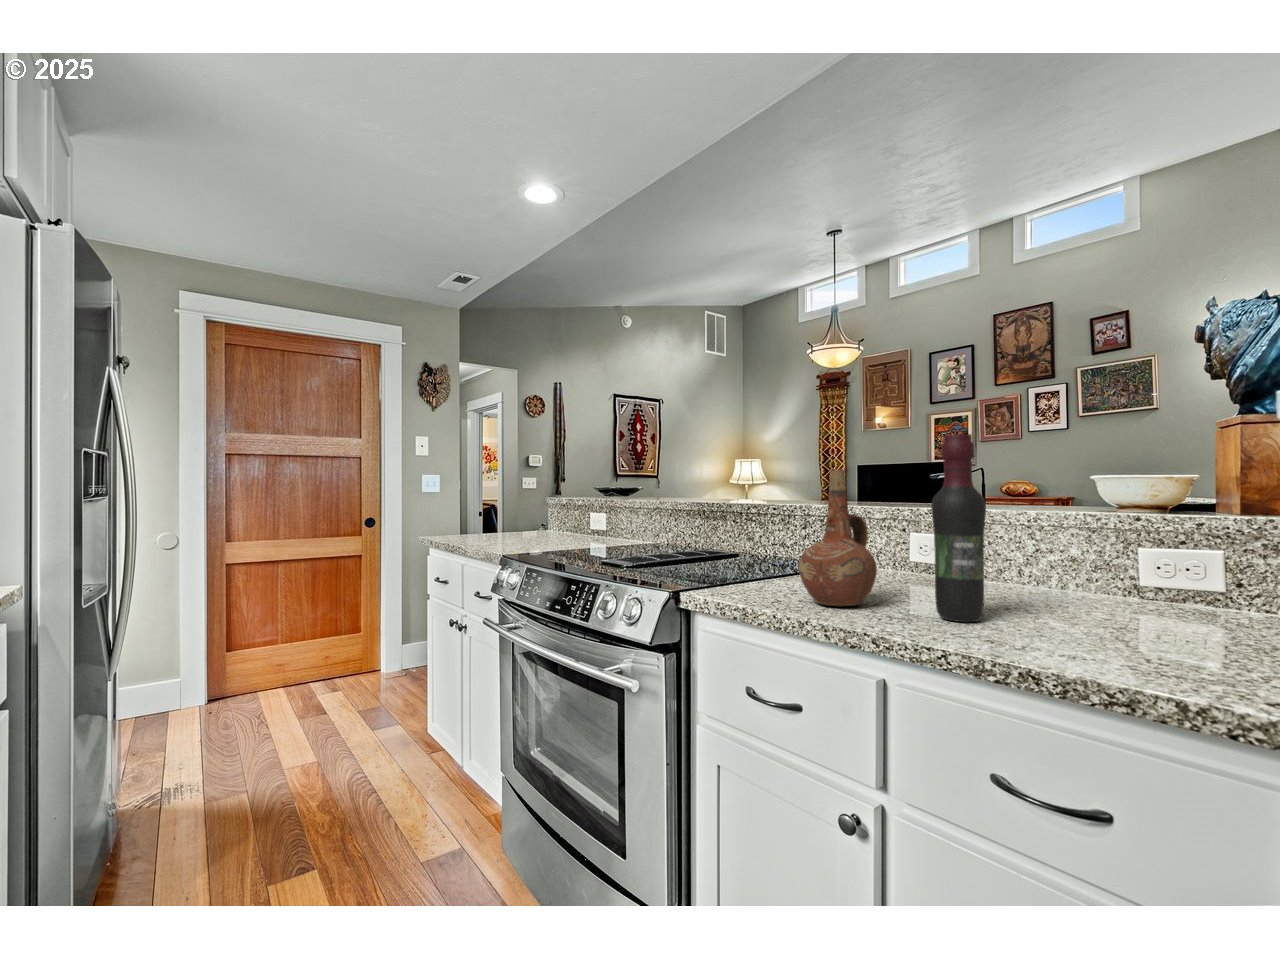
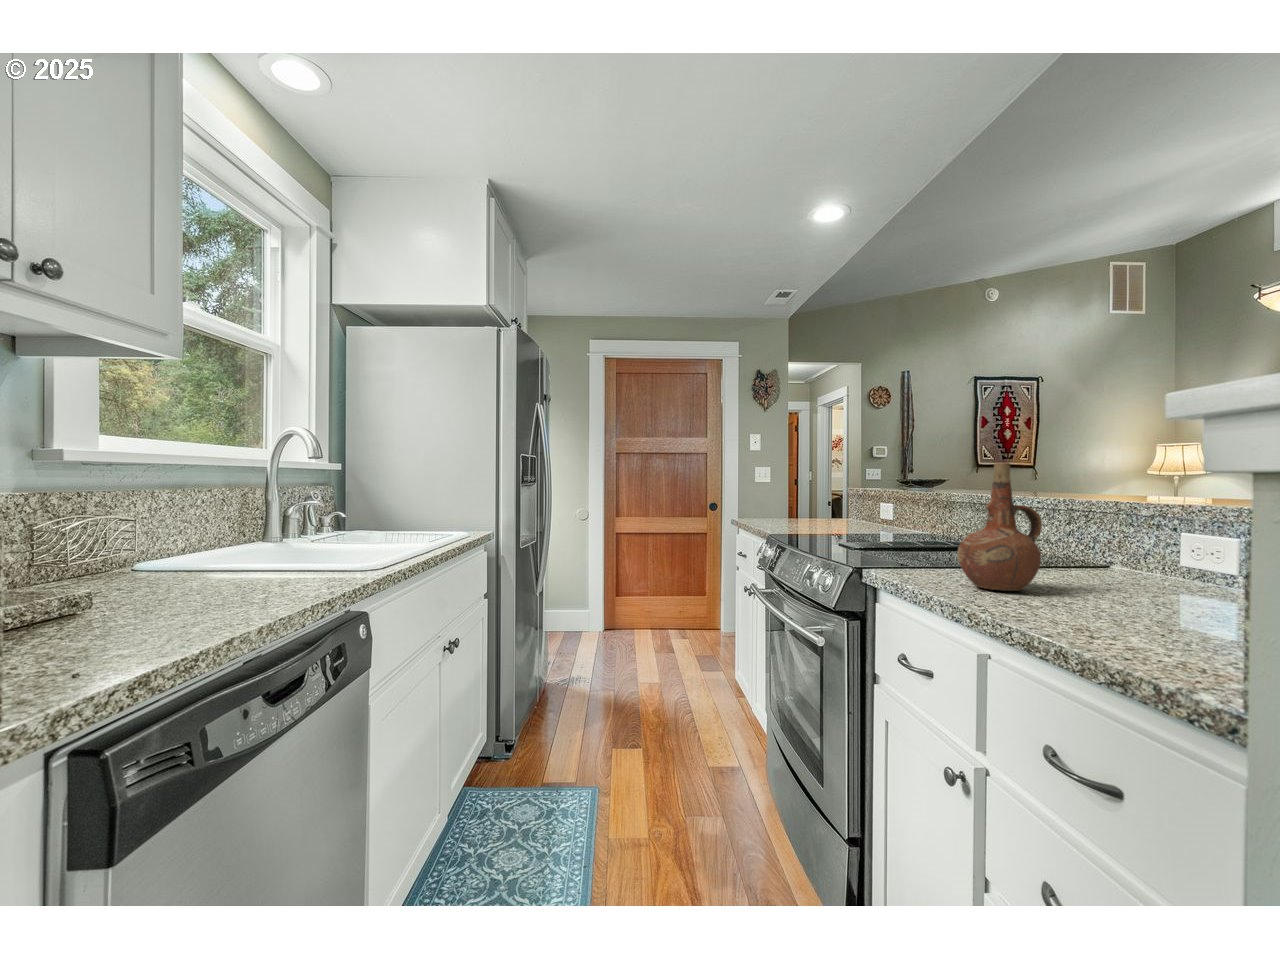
wine bottle: present [931,434,986,622] -> none [1074,427,1137,617]

